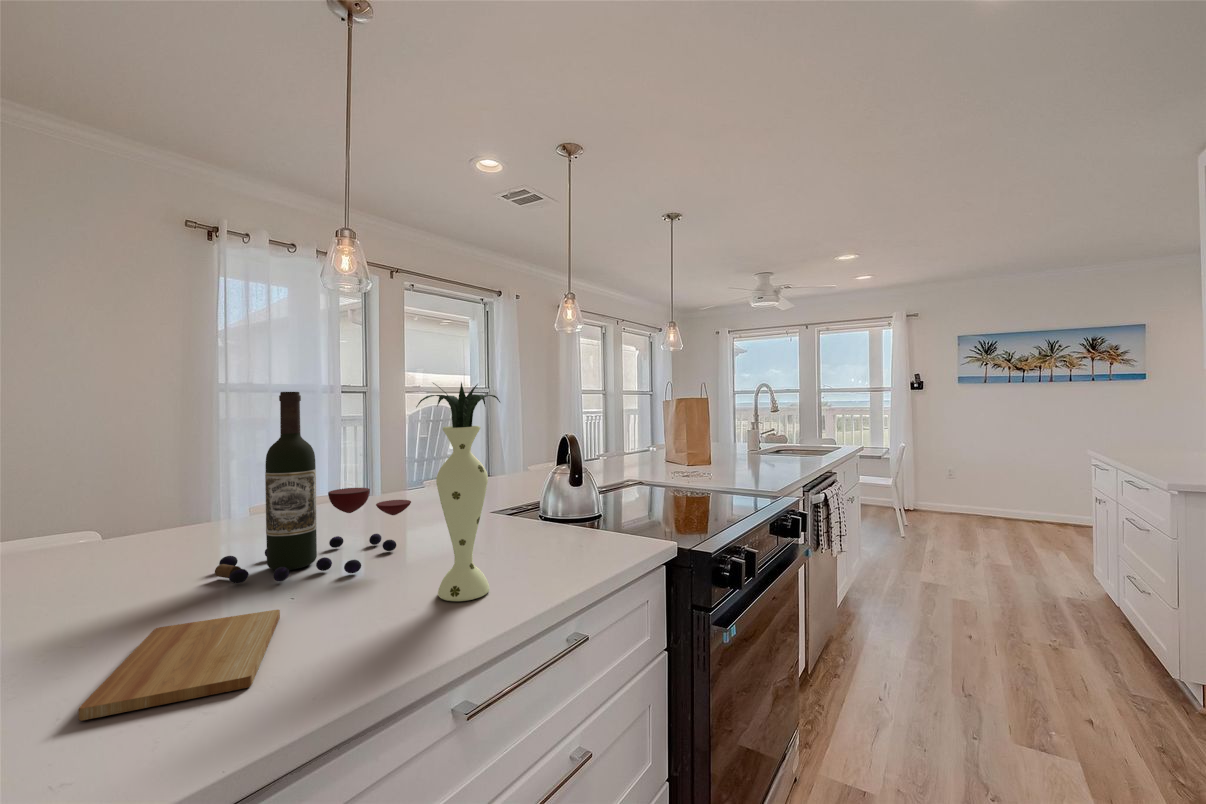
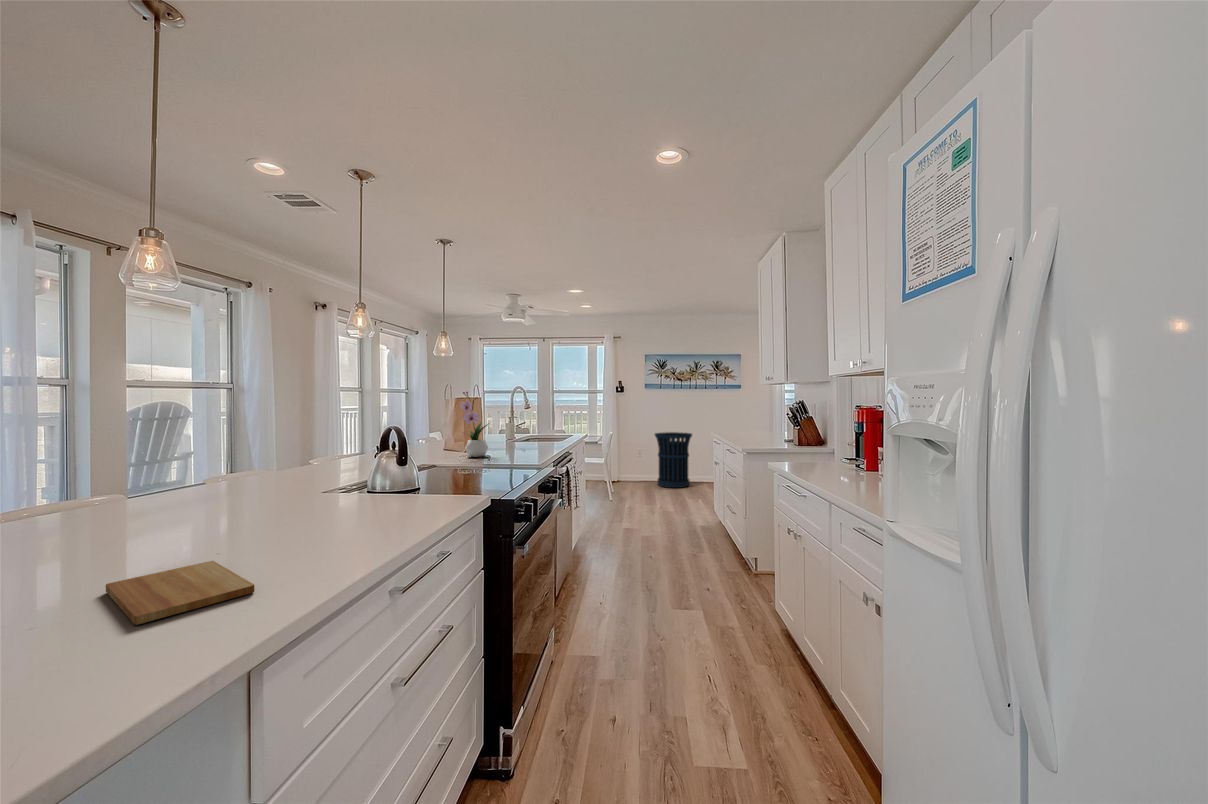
vase: present [416,383,500,601] -> none [327,387,382,541]
flower arrangement: none [679,390,718,474] -> present [460,392,489,457]
wine bottle: present [215,392,411,583] -> none [79,391,287,558]
trash can: none [975,446,1044,528] -> present [655,432,692,488]

